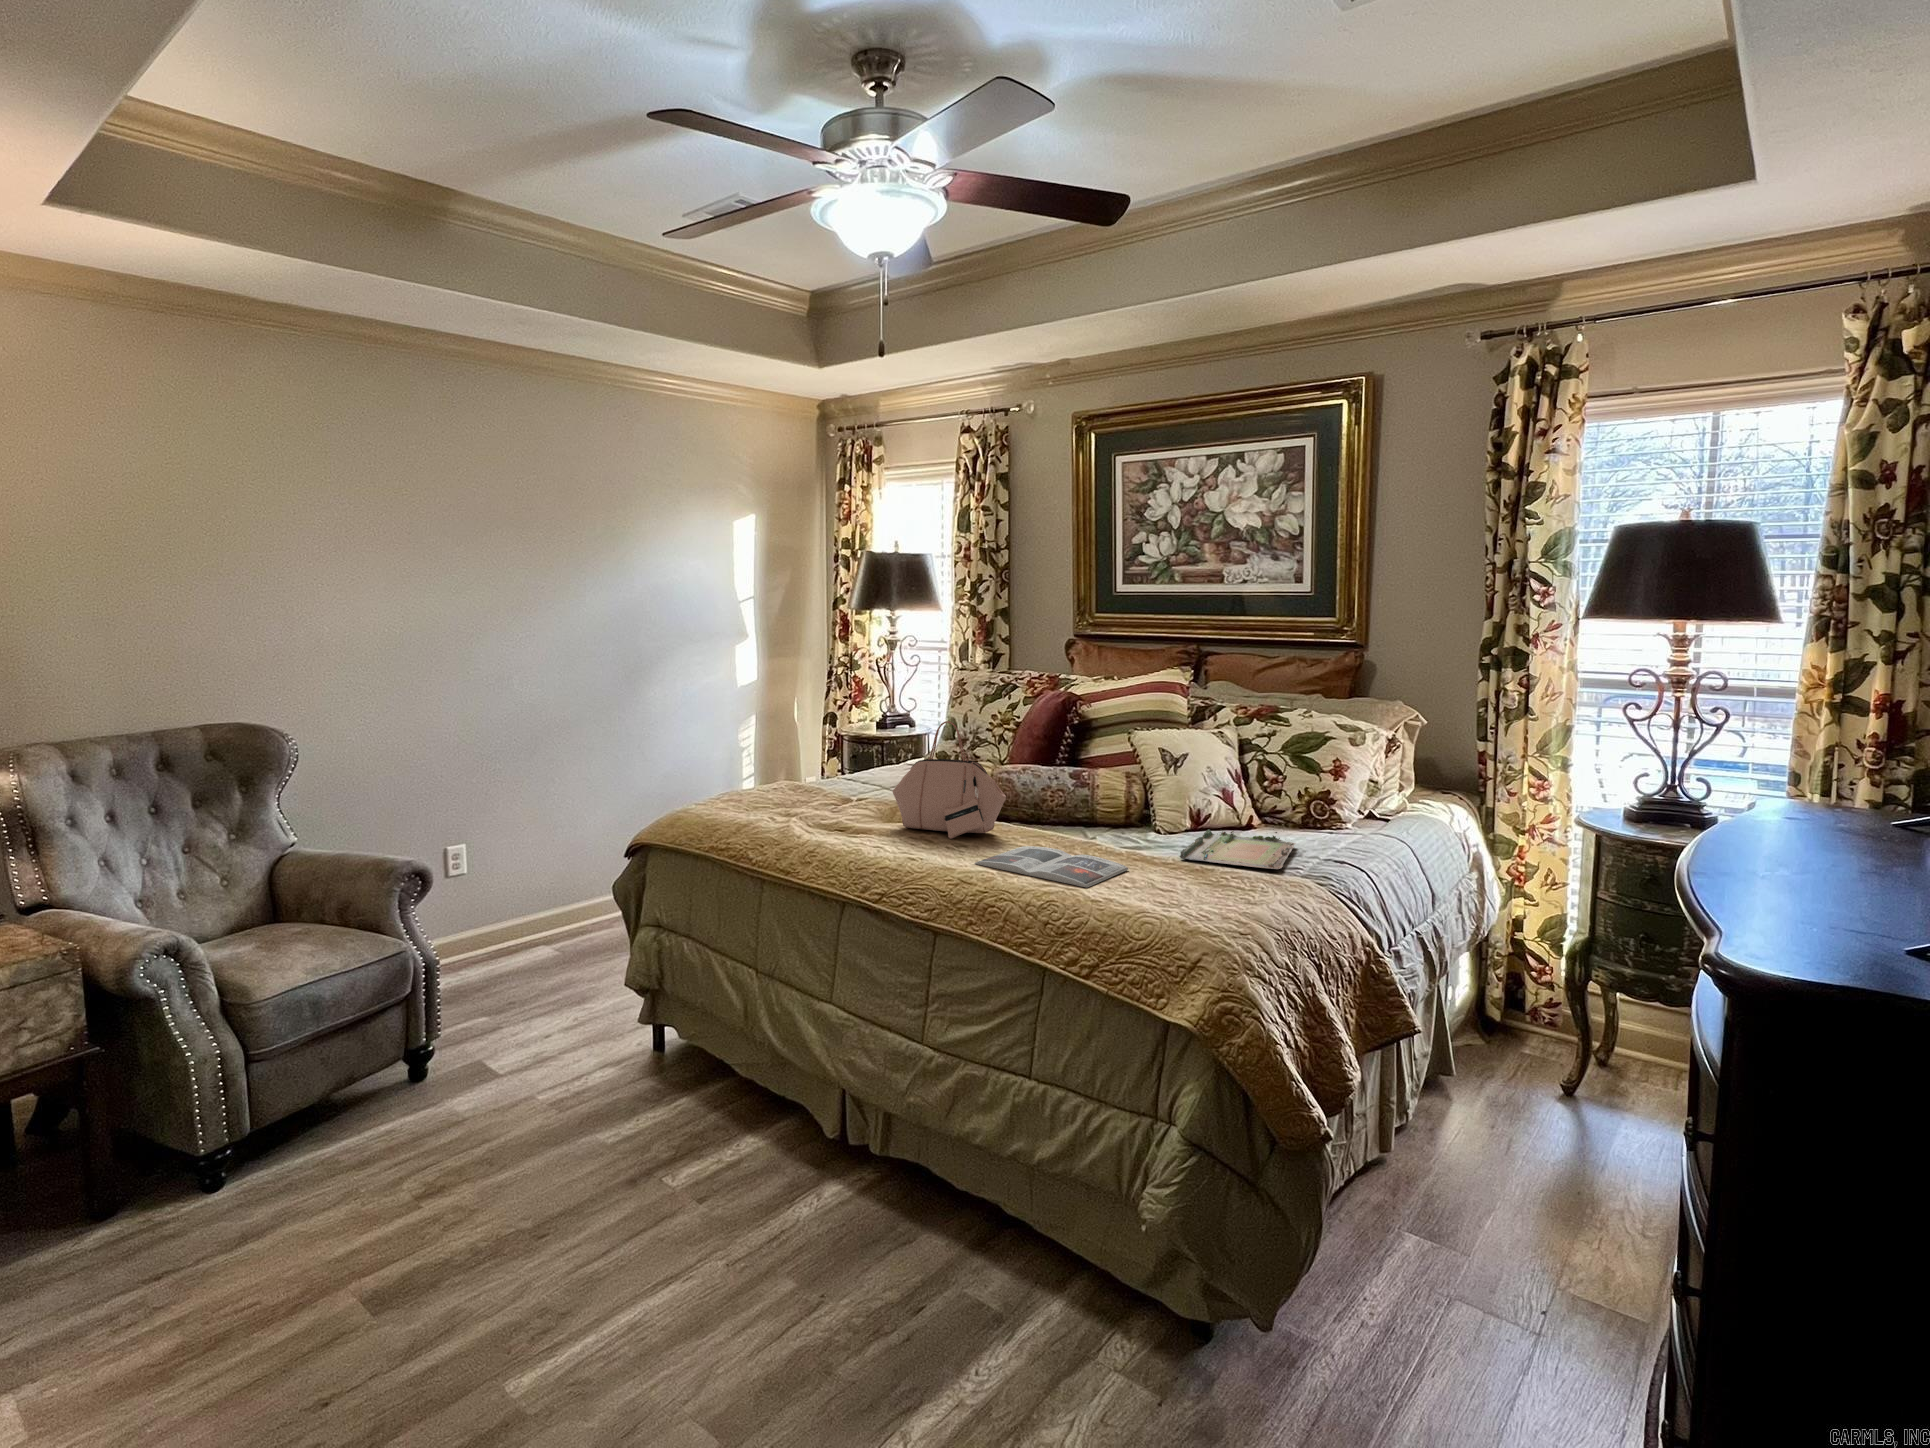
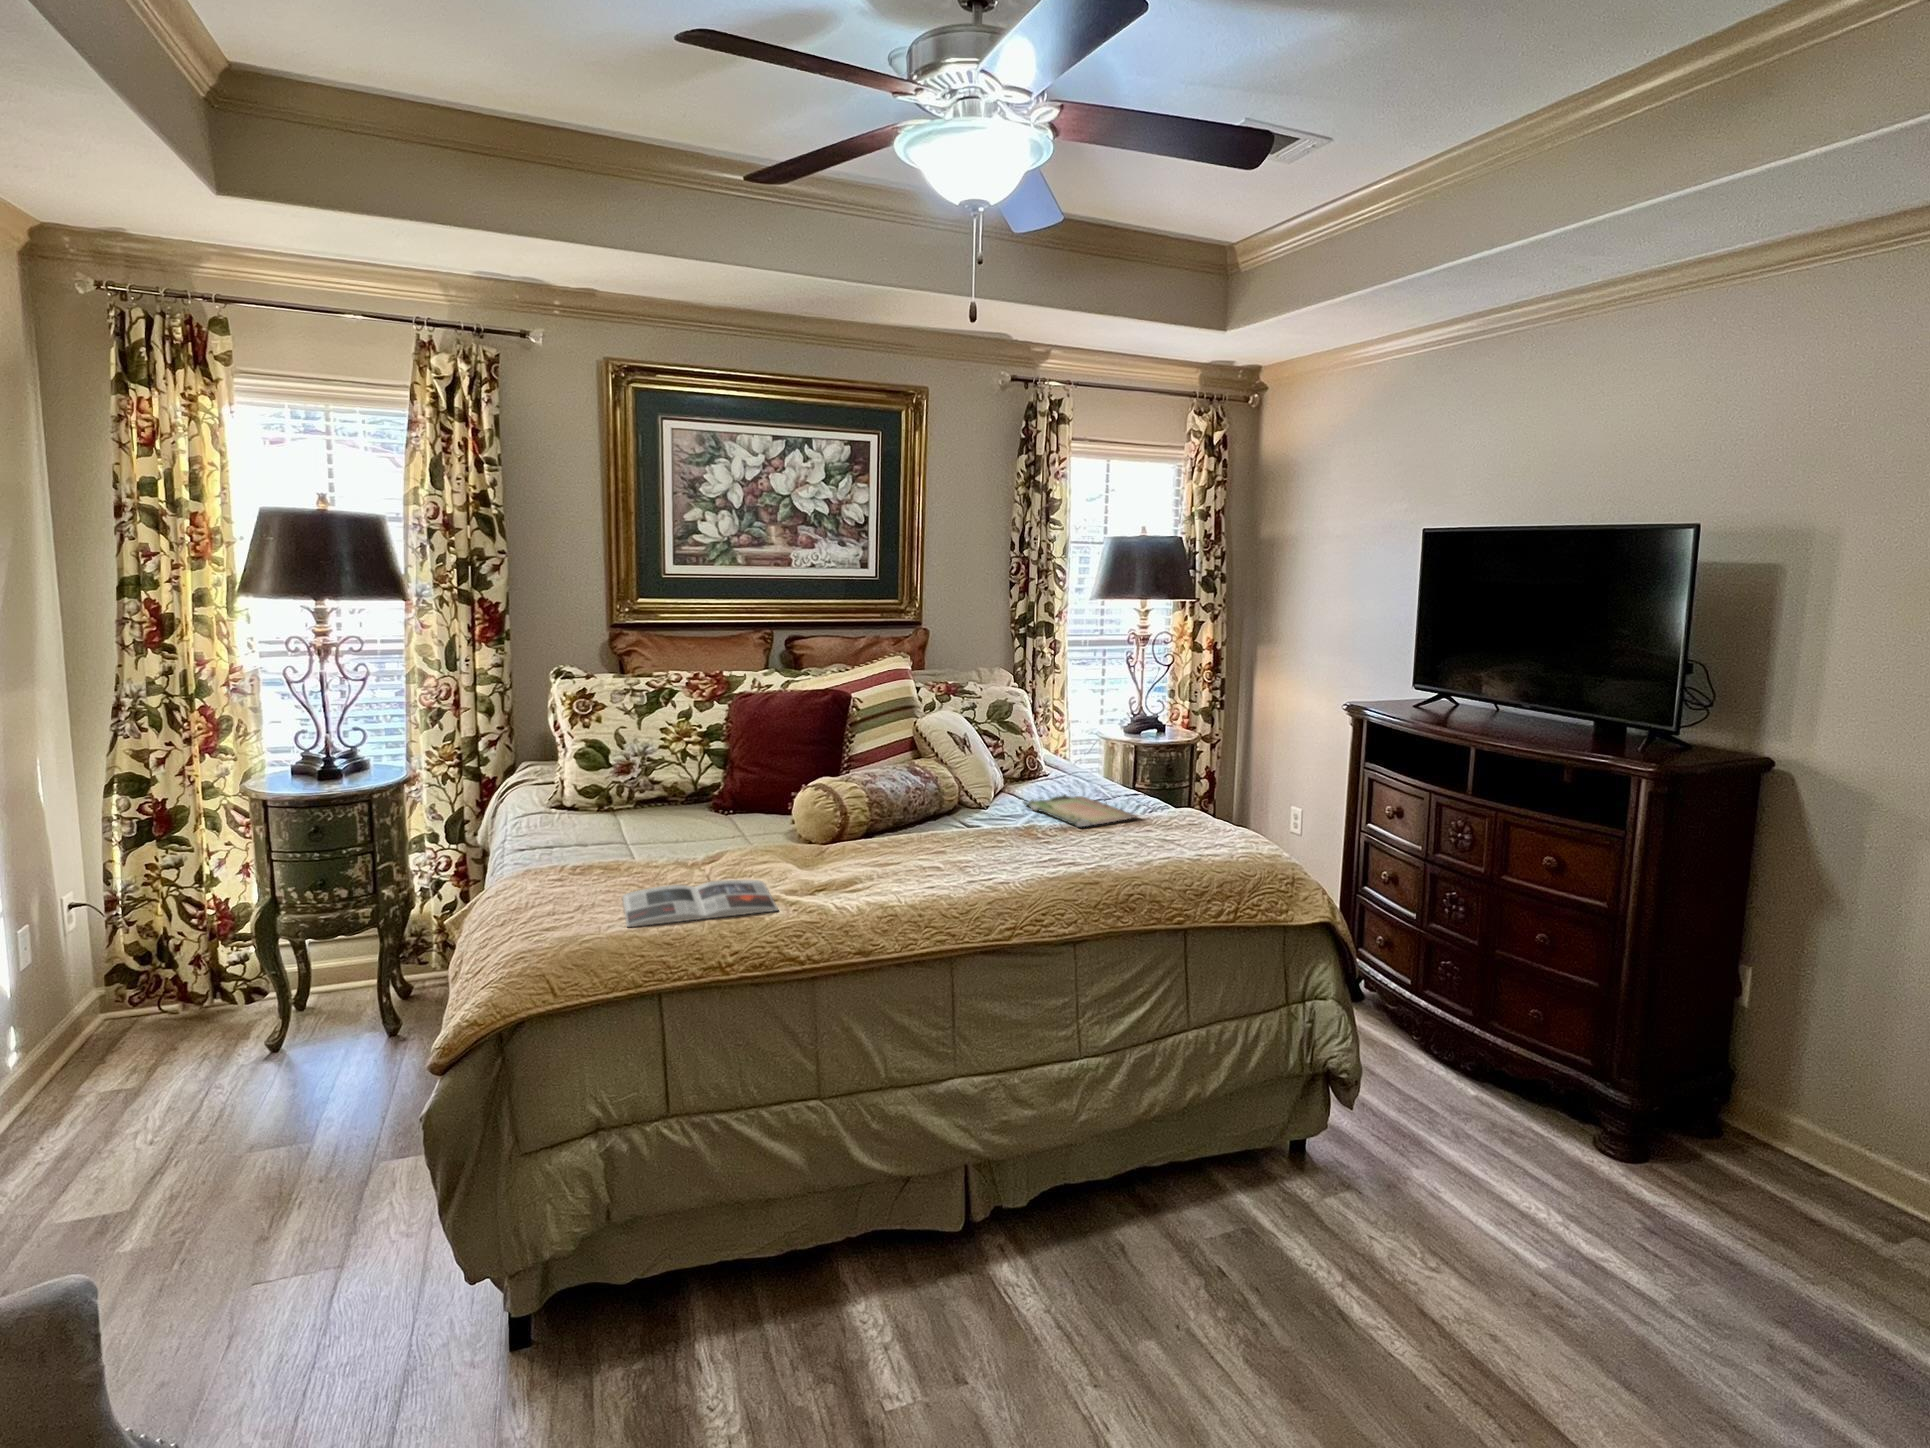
handbag: present [893,721,1006,839] -> none [823,744,945,870]
magazine: present [975,846,1128,888] -> present [623,880,778,927]

